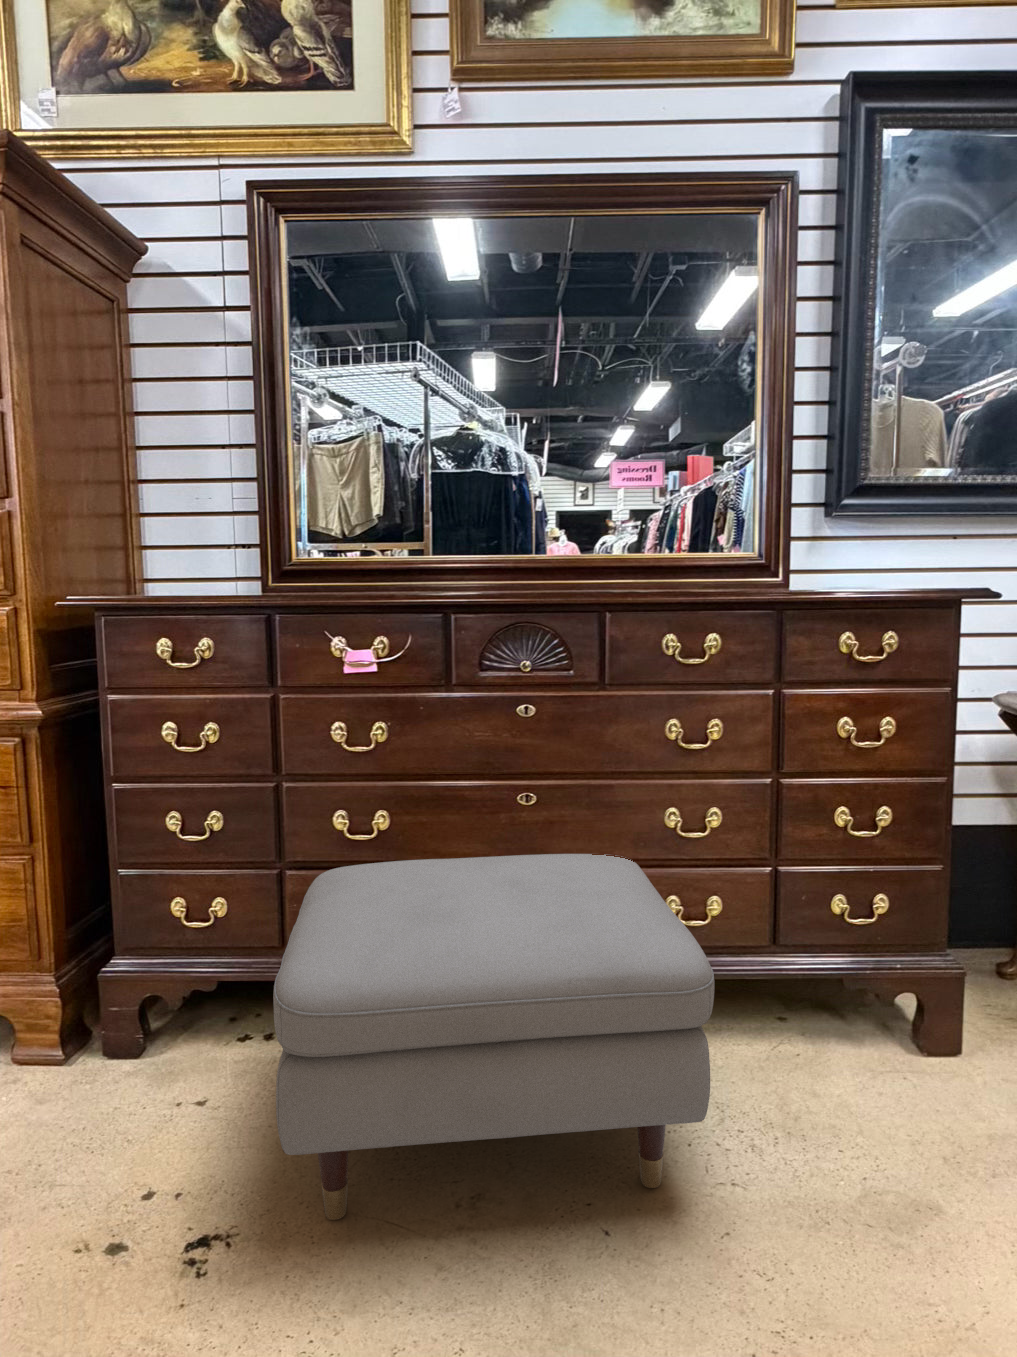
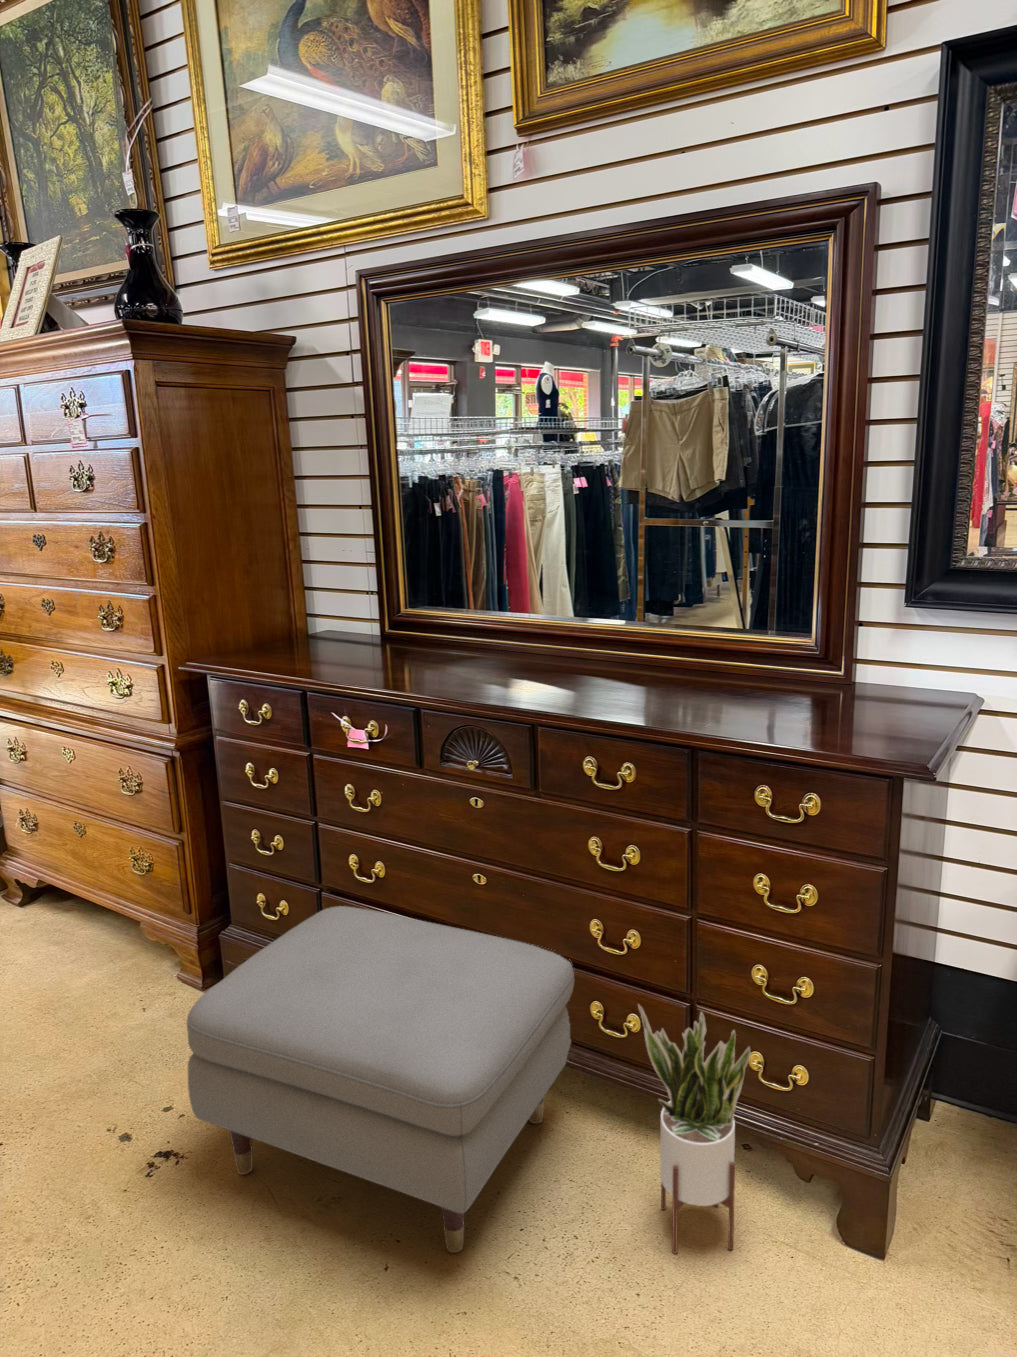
potted plant: none [774,851,865,1103] -> present [638,1005,751,1253]

